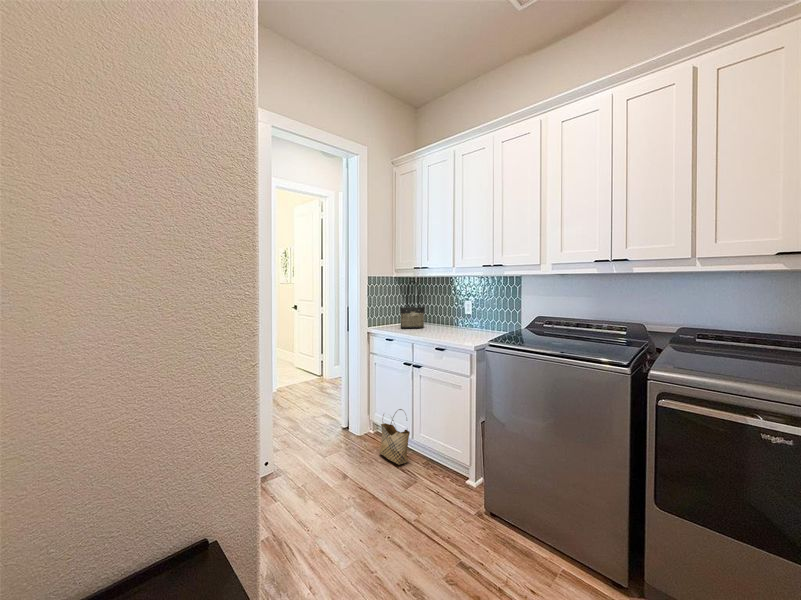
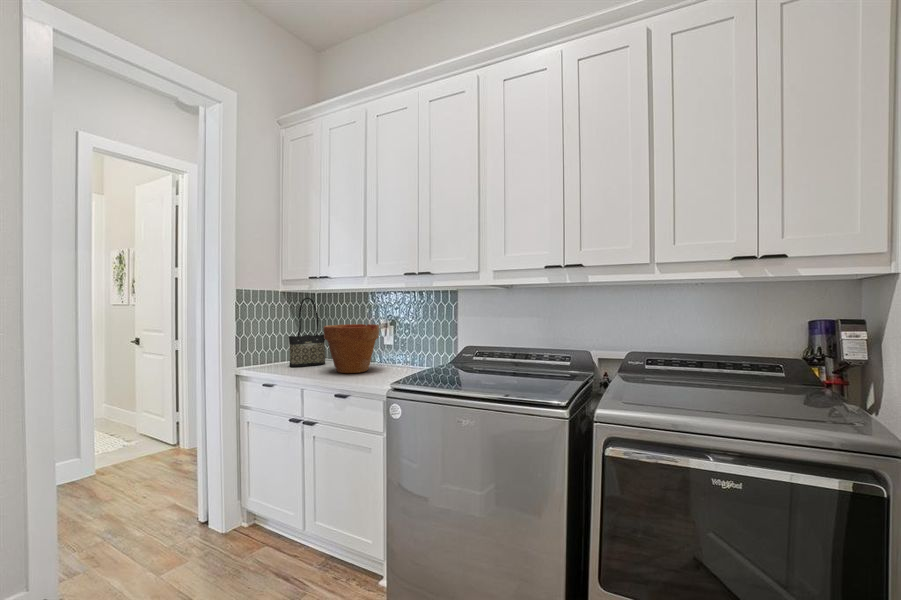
flower pot: none [425,300,464,335] -> present [324,324,379,373]
woven basket: present [380,409,410,465] -> none [251,488,299,576]

